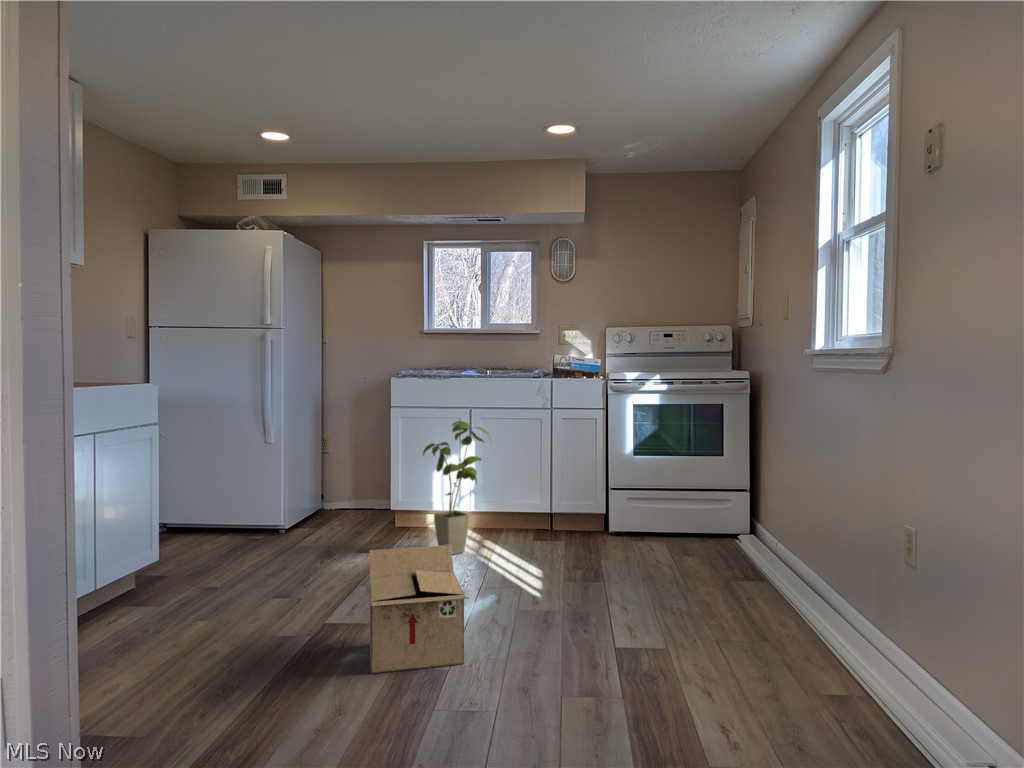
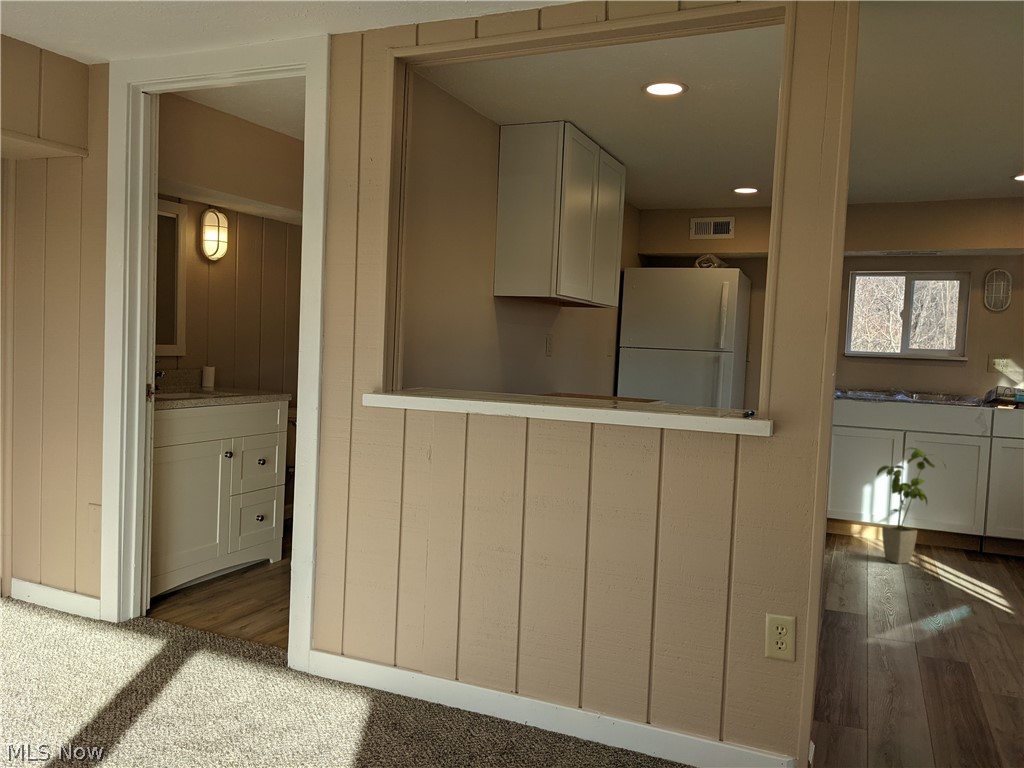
cardboard box: present [370,545,469,674] -> none [891,552,1002,644]

